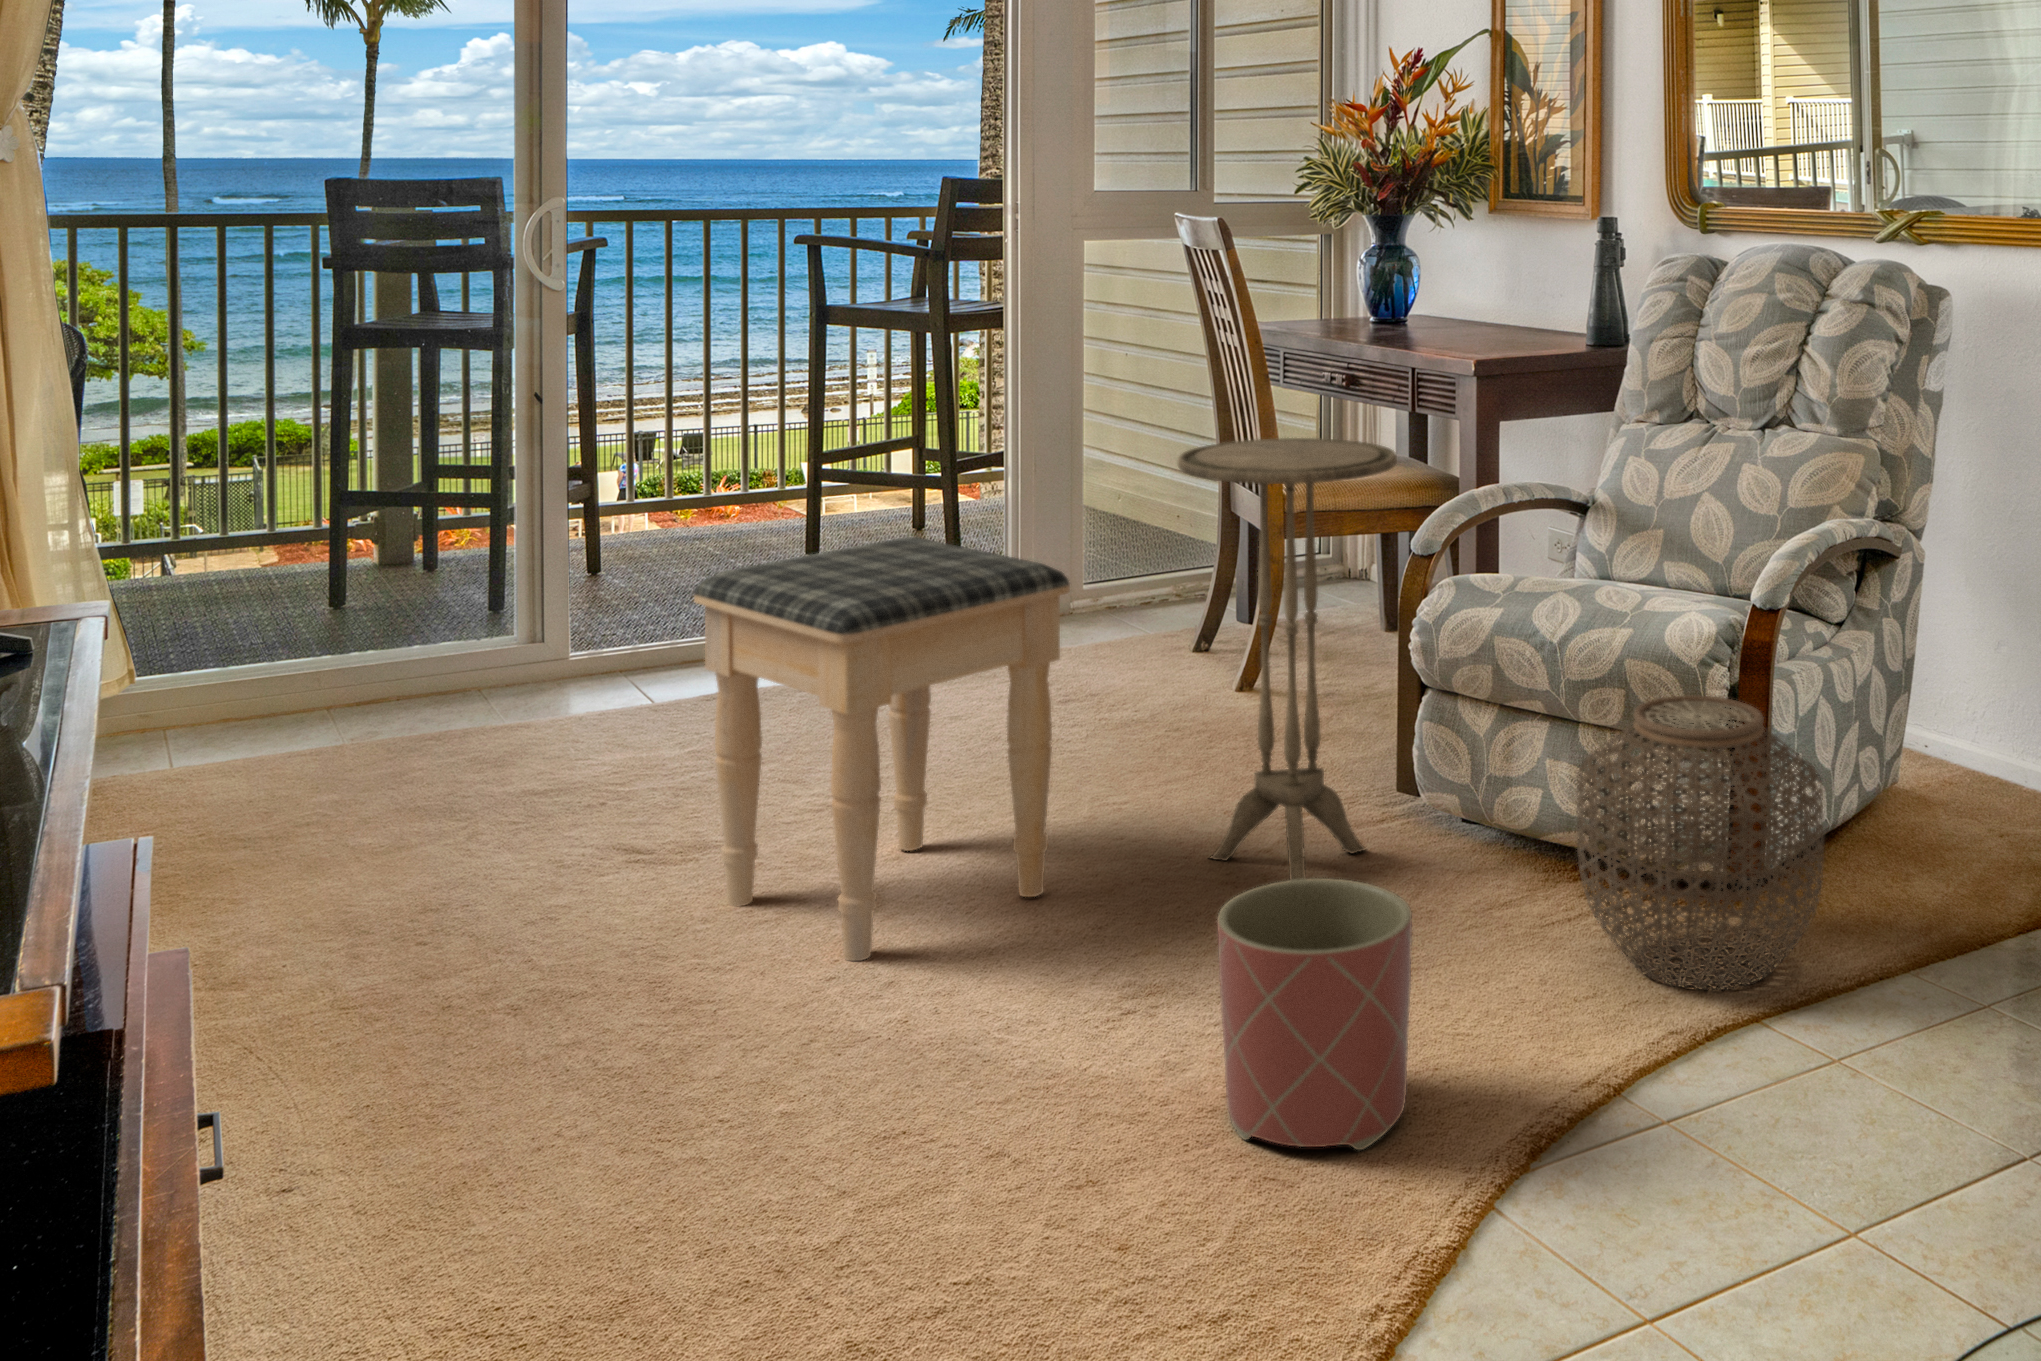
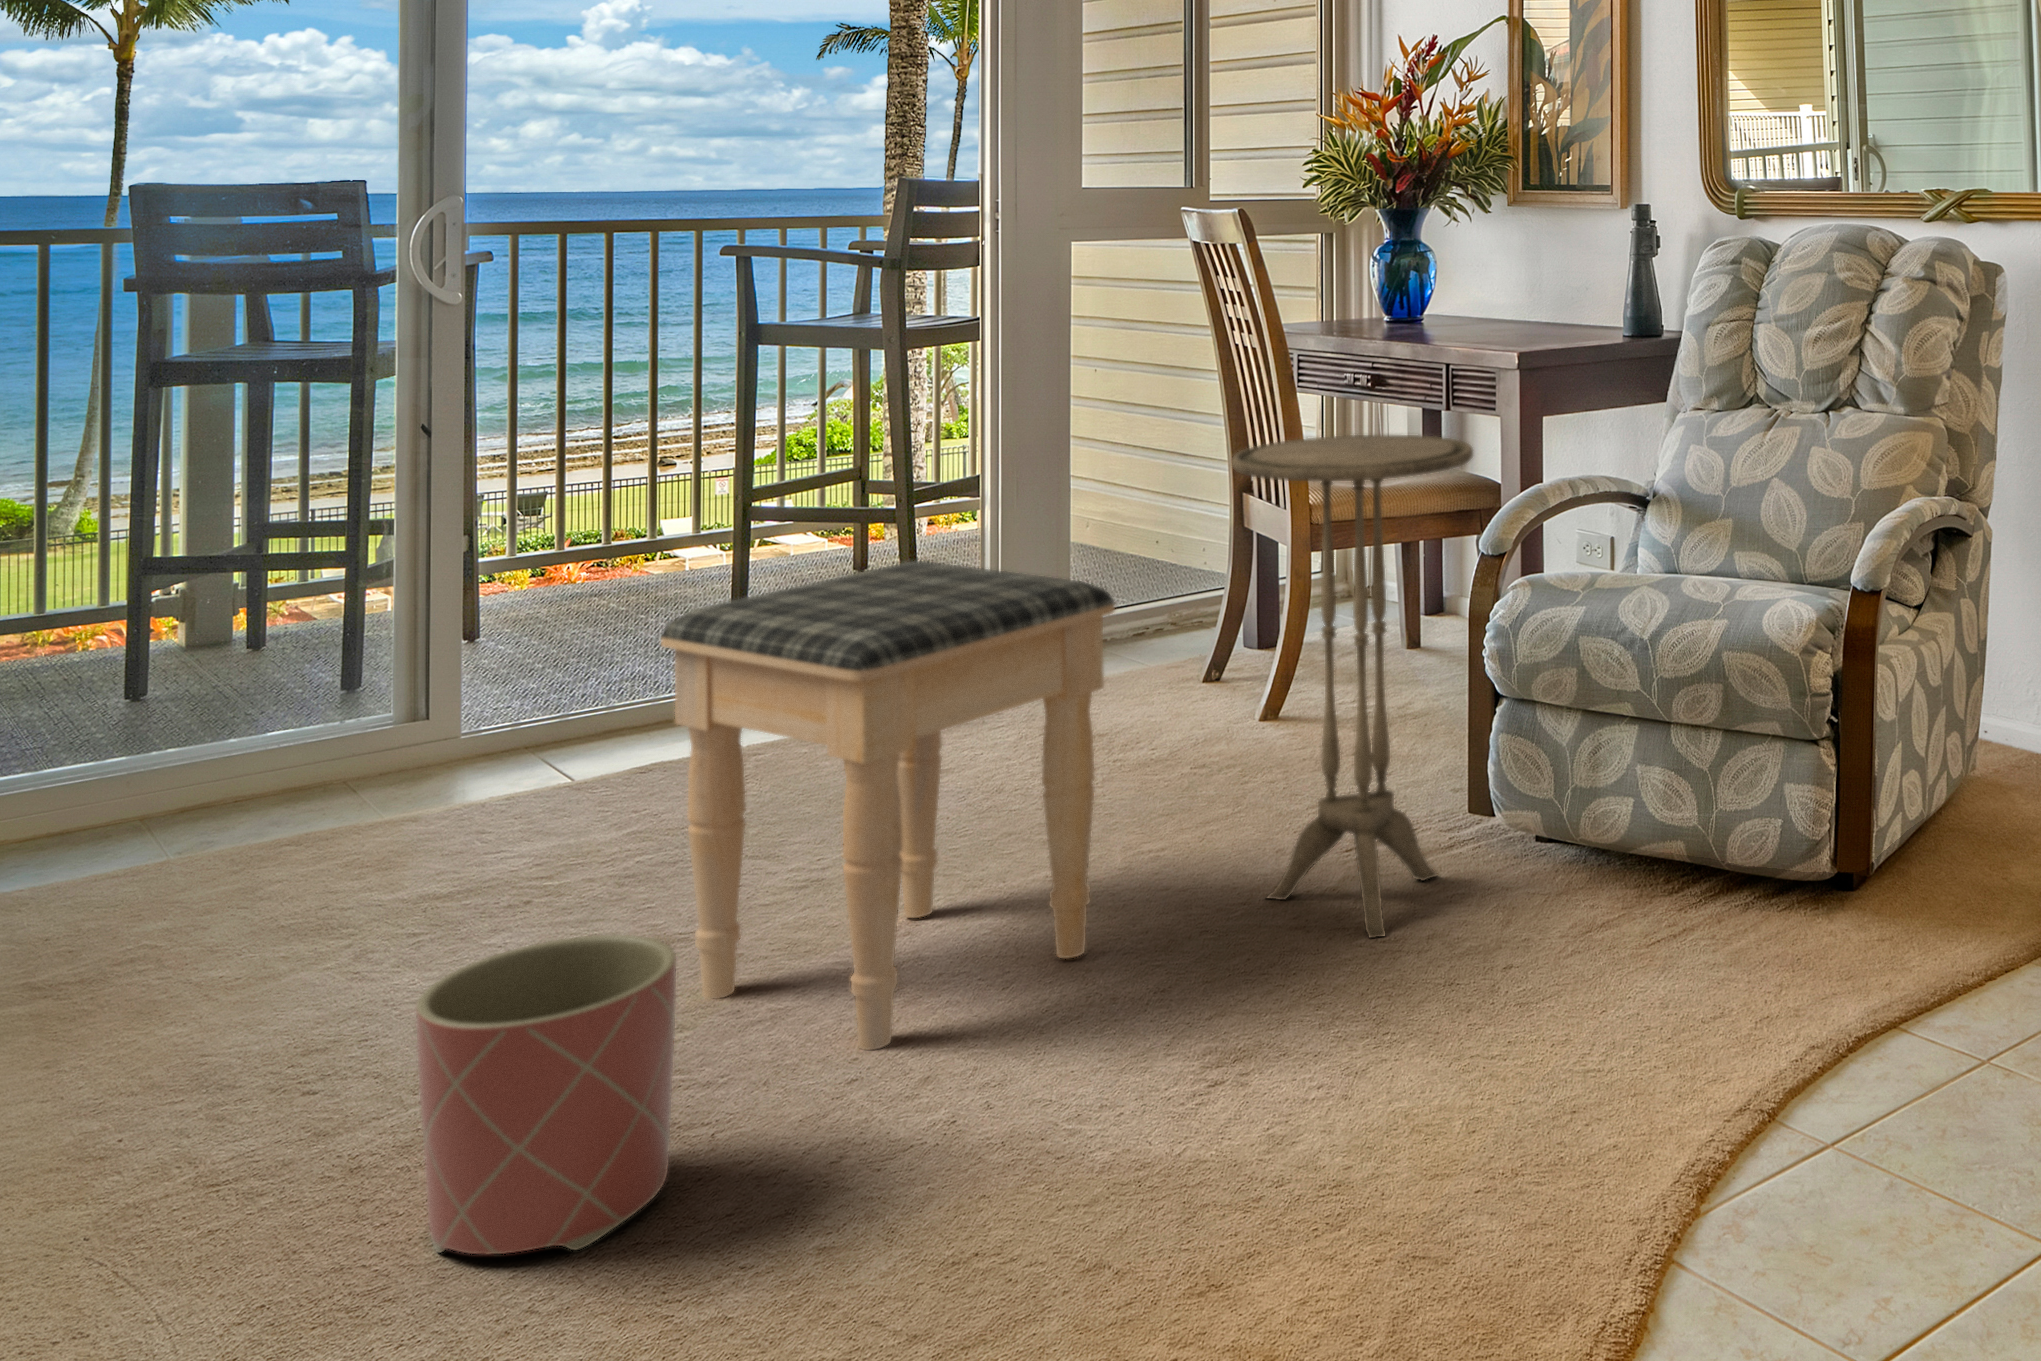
woven basket: present [1577,695,1824,990] -> none [1688,684,1944,993]
planter: present [1217,878,1412,1150] -> present [416,935,676,1254]

